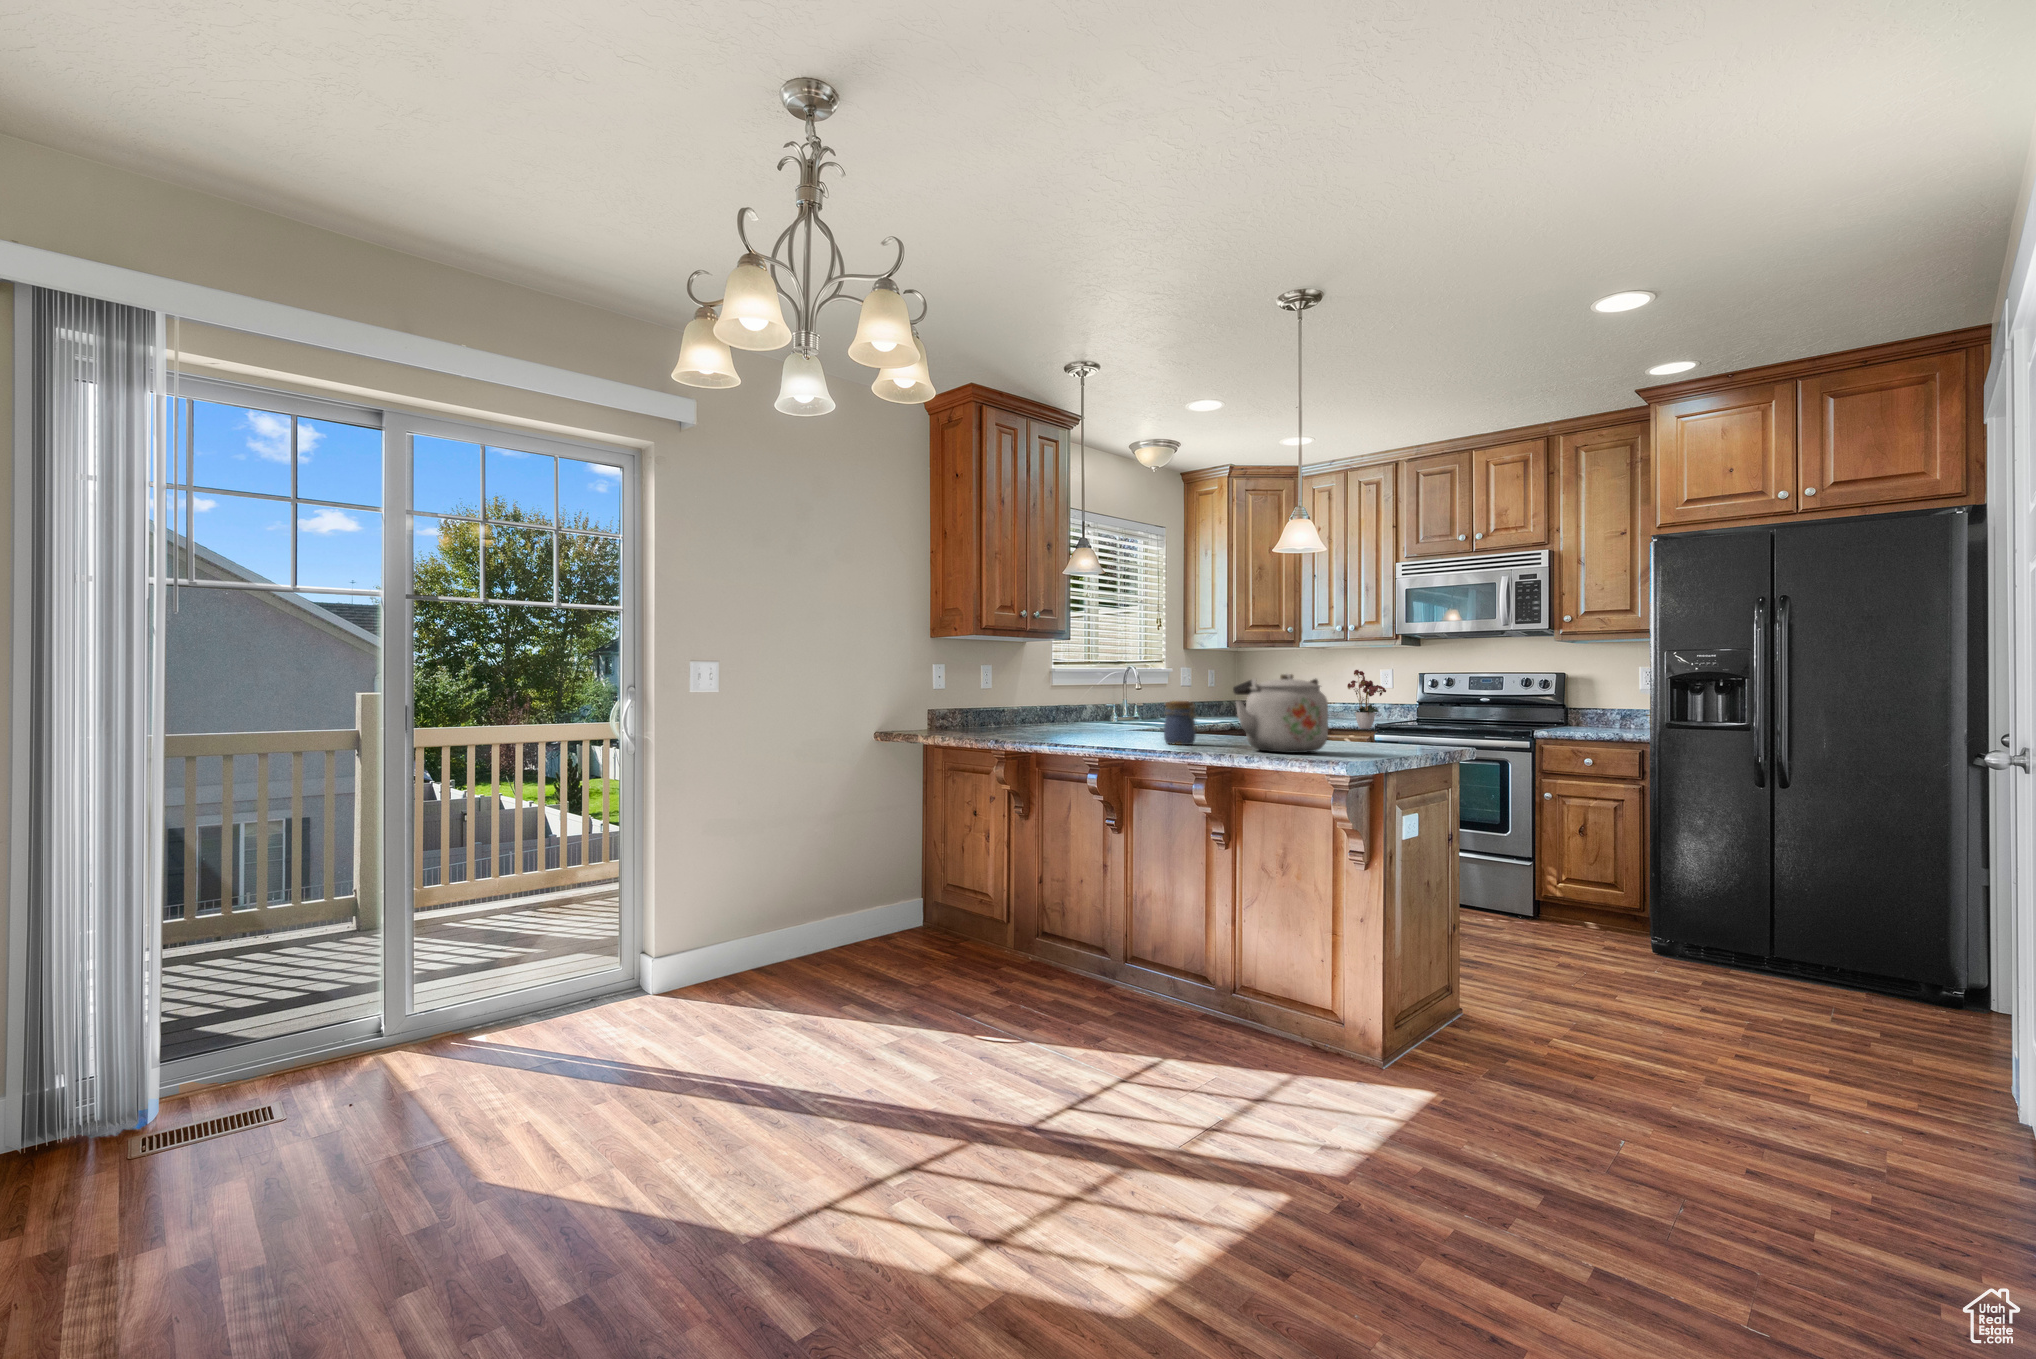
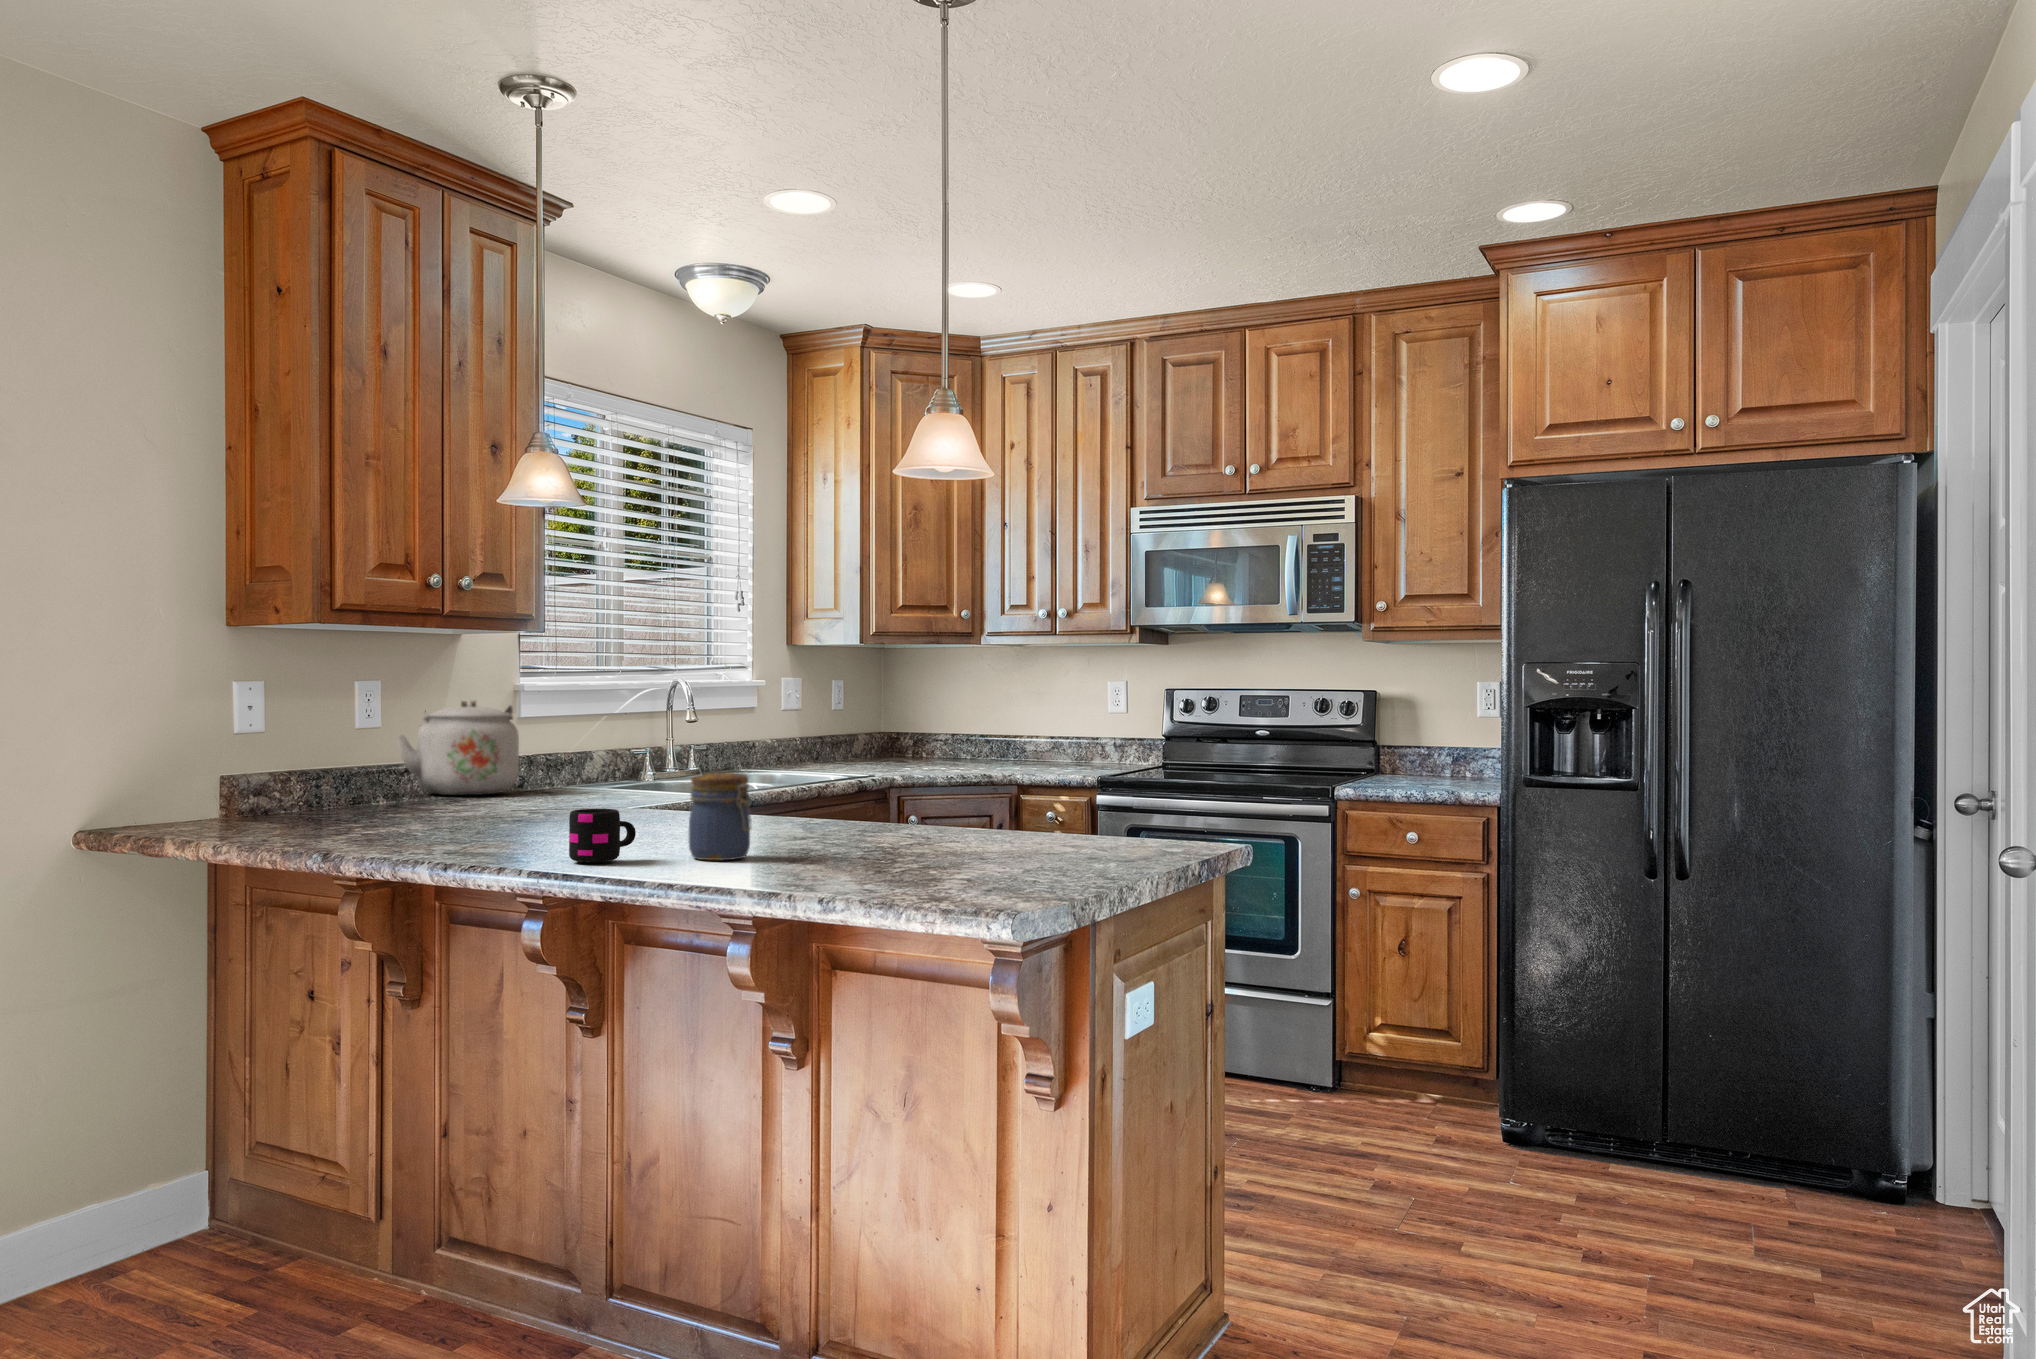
flower arrangement: present [1347,670,1386,729] -> none [1048,678,1118,782]
kettle: present [1233,674,1328,753] -> present [398,700,519,795]
mug: none [1107,717,1138,743] -> present [569,809,636,863]

